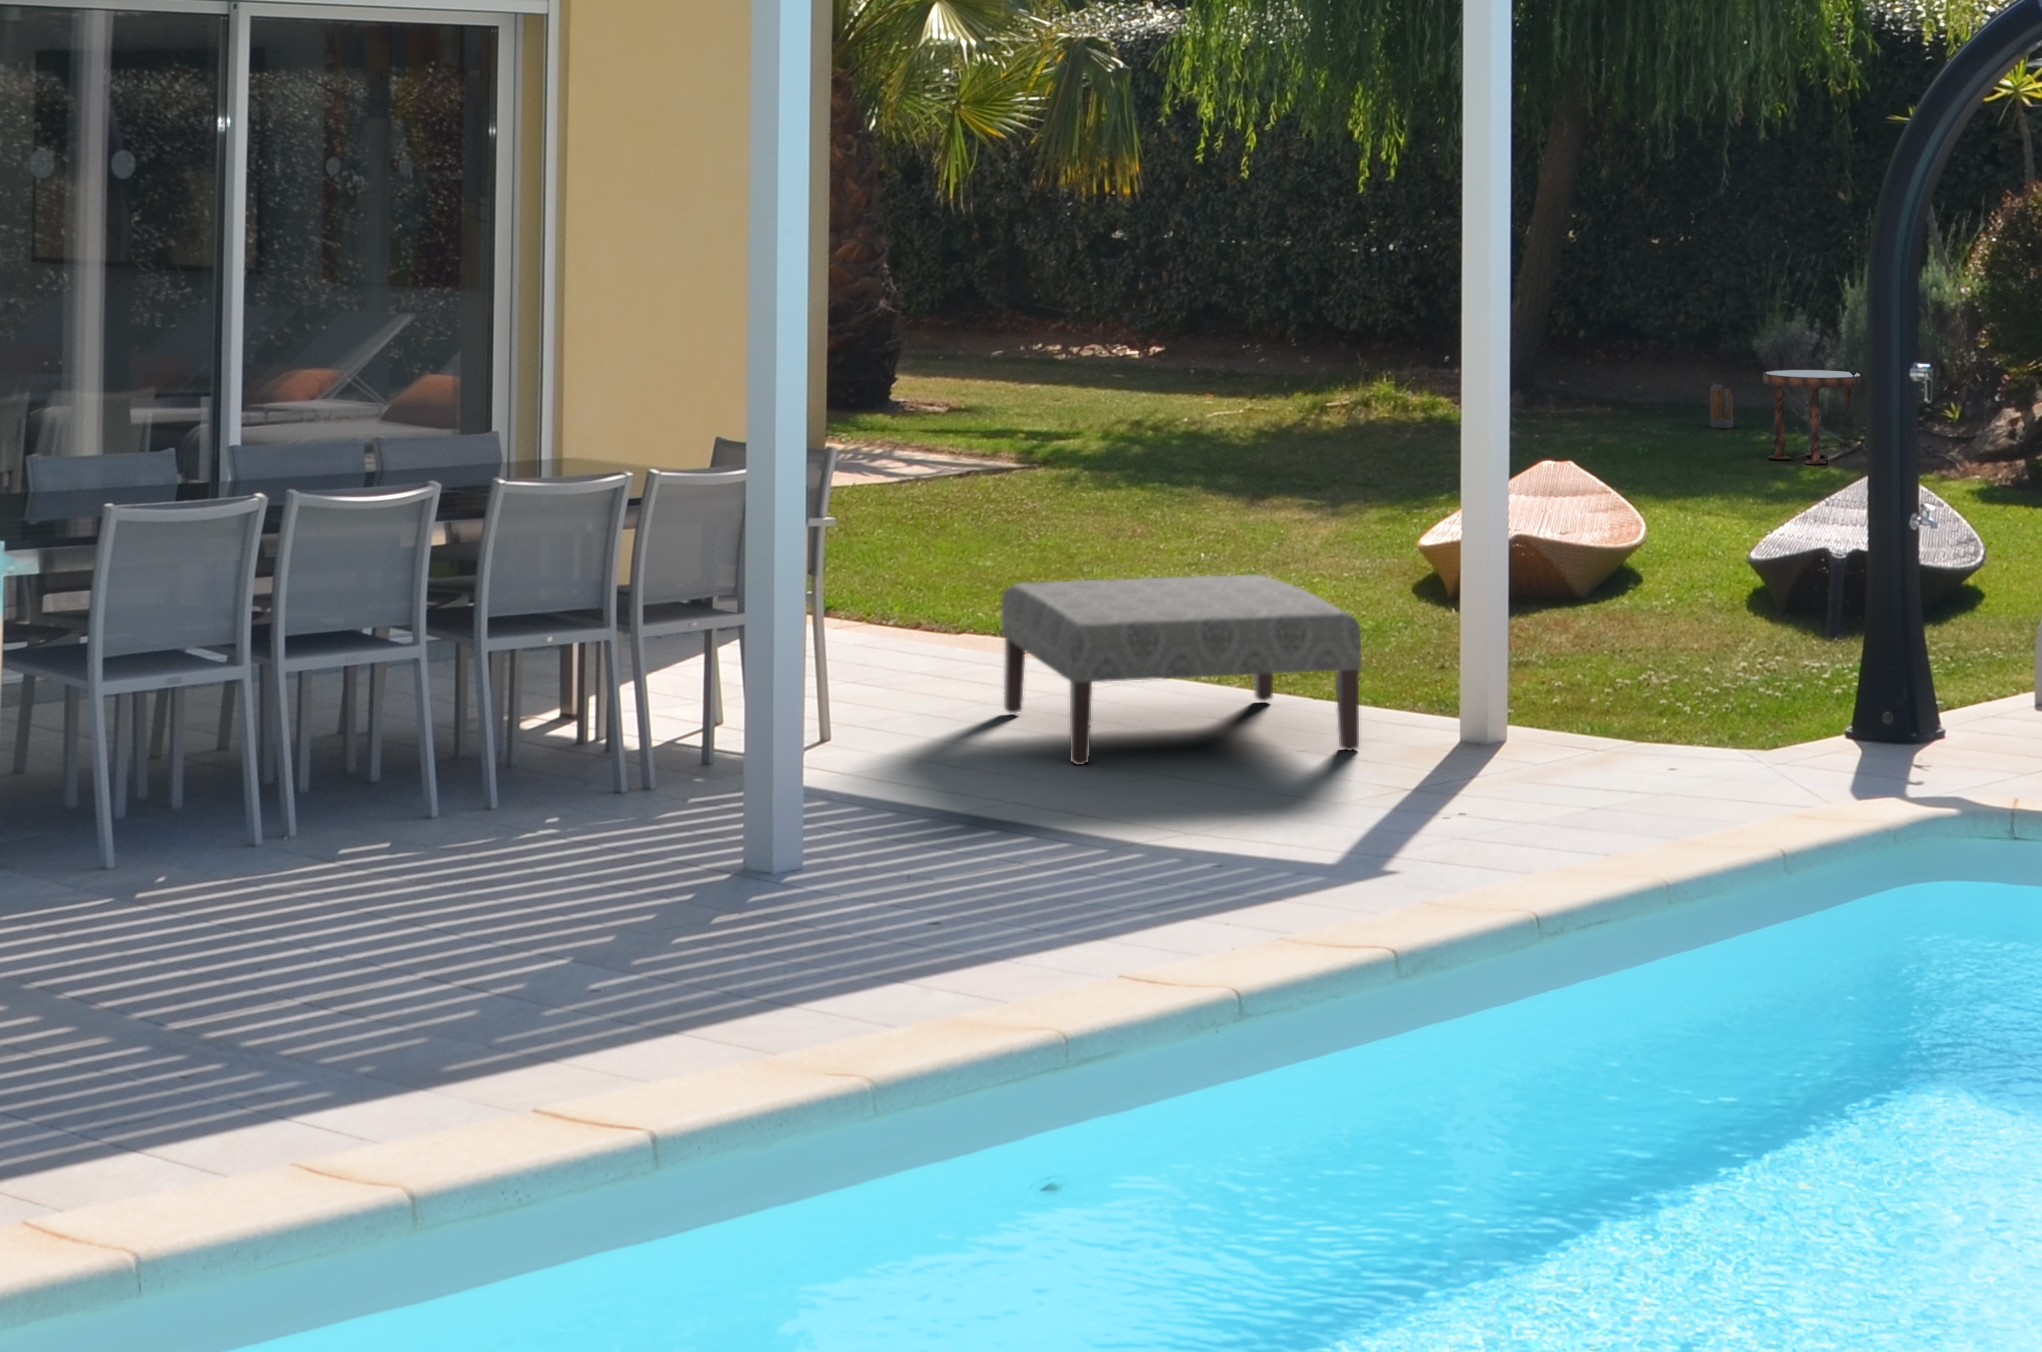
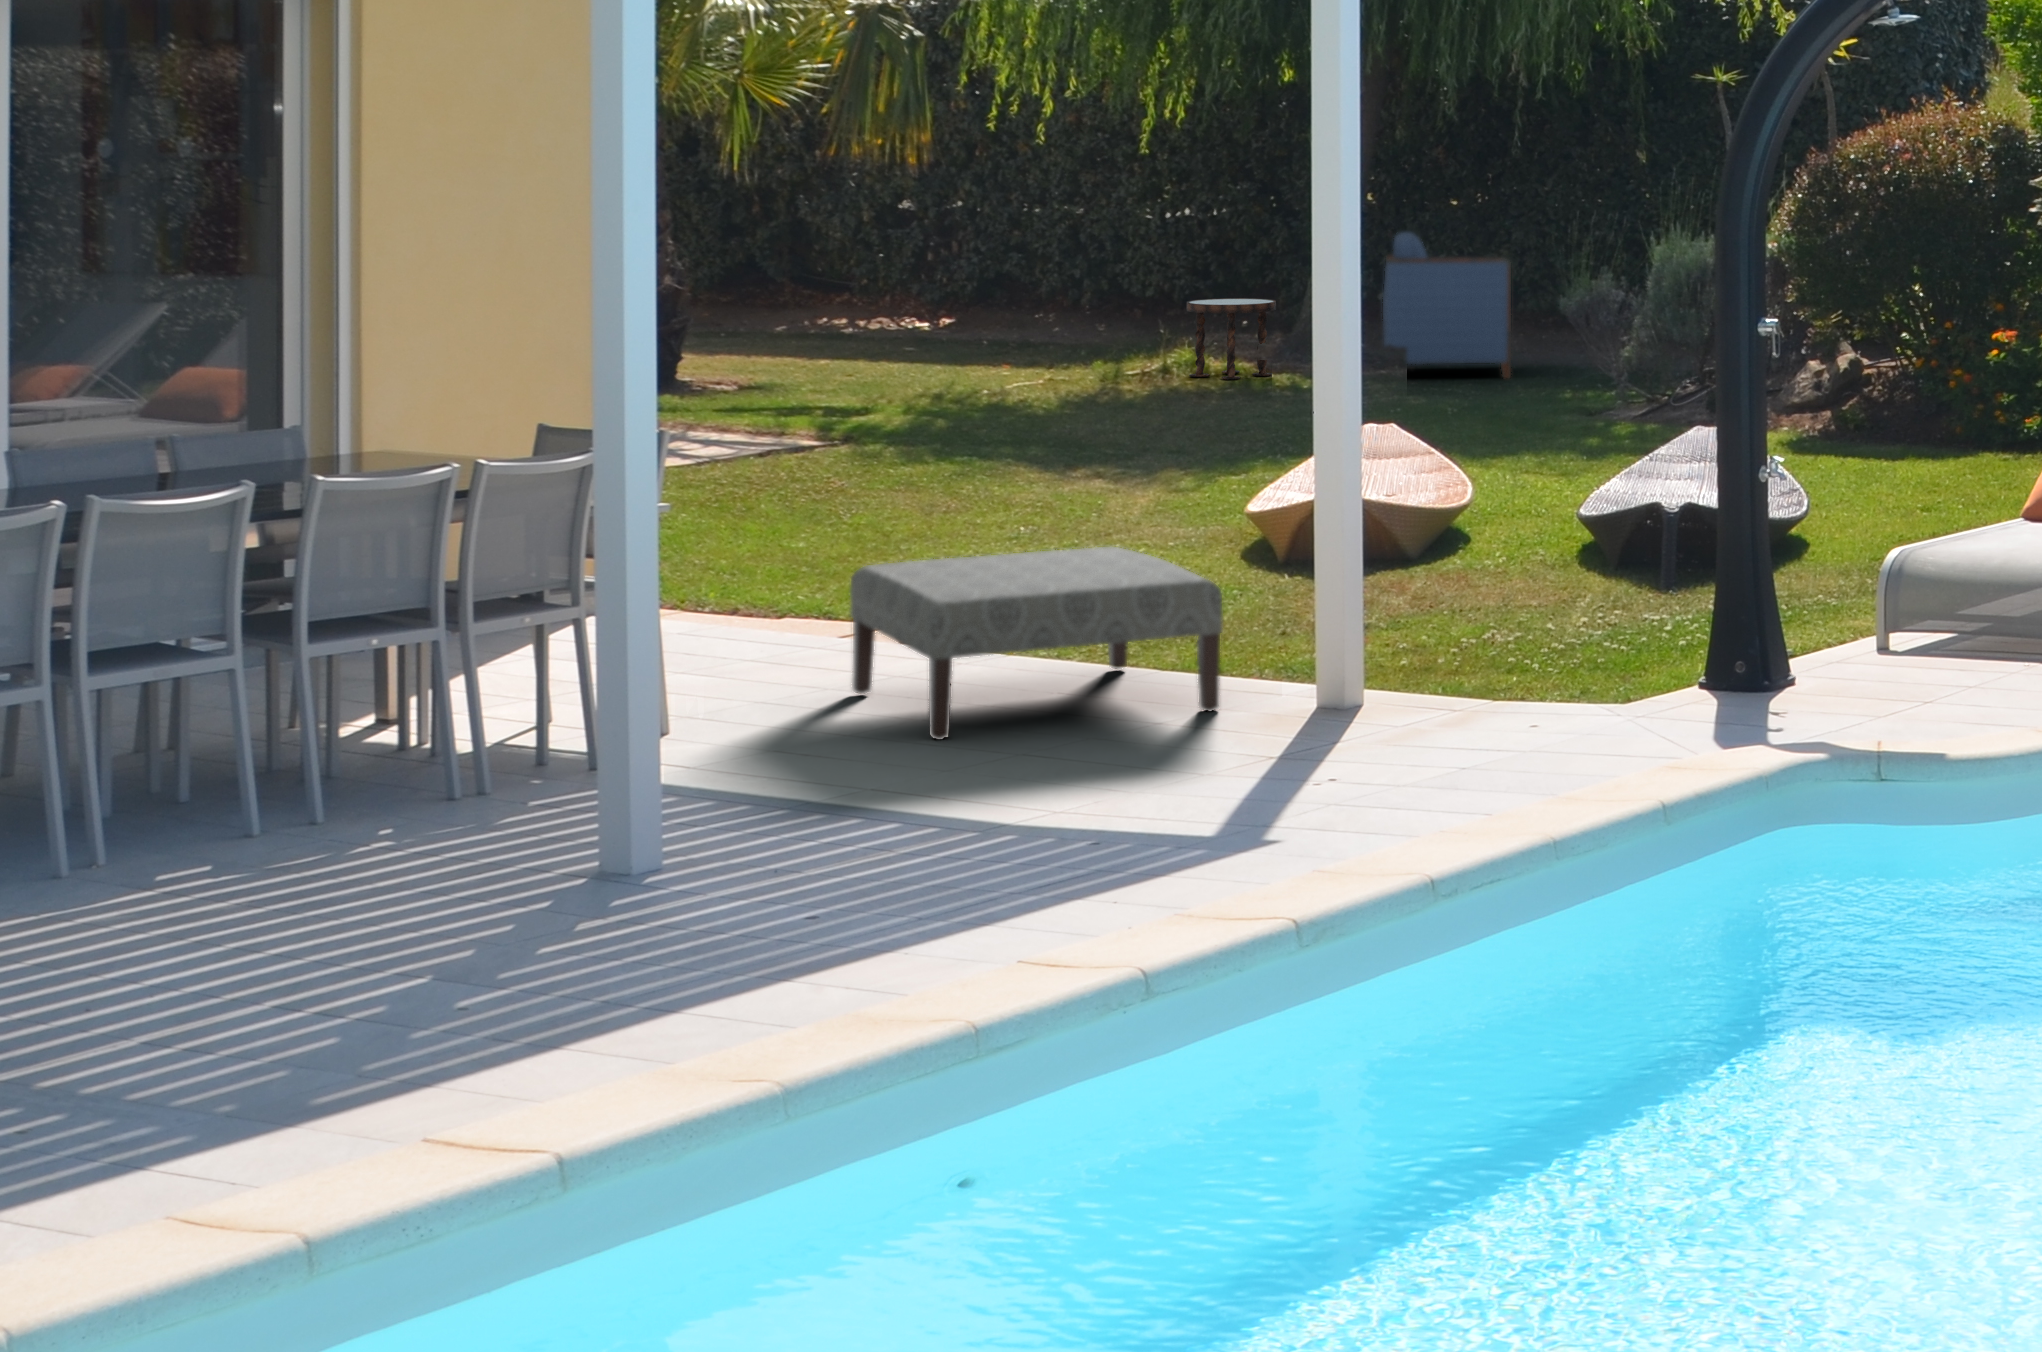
armchair: none [1559,268,1686,420] -> present [1383,233,1511,379]
side table: present [1763,369,1860,465] -> present [1187,298,1276,380]
watering can: present [1710,384,1733,428] -> none [1535,326,1558,385]

